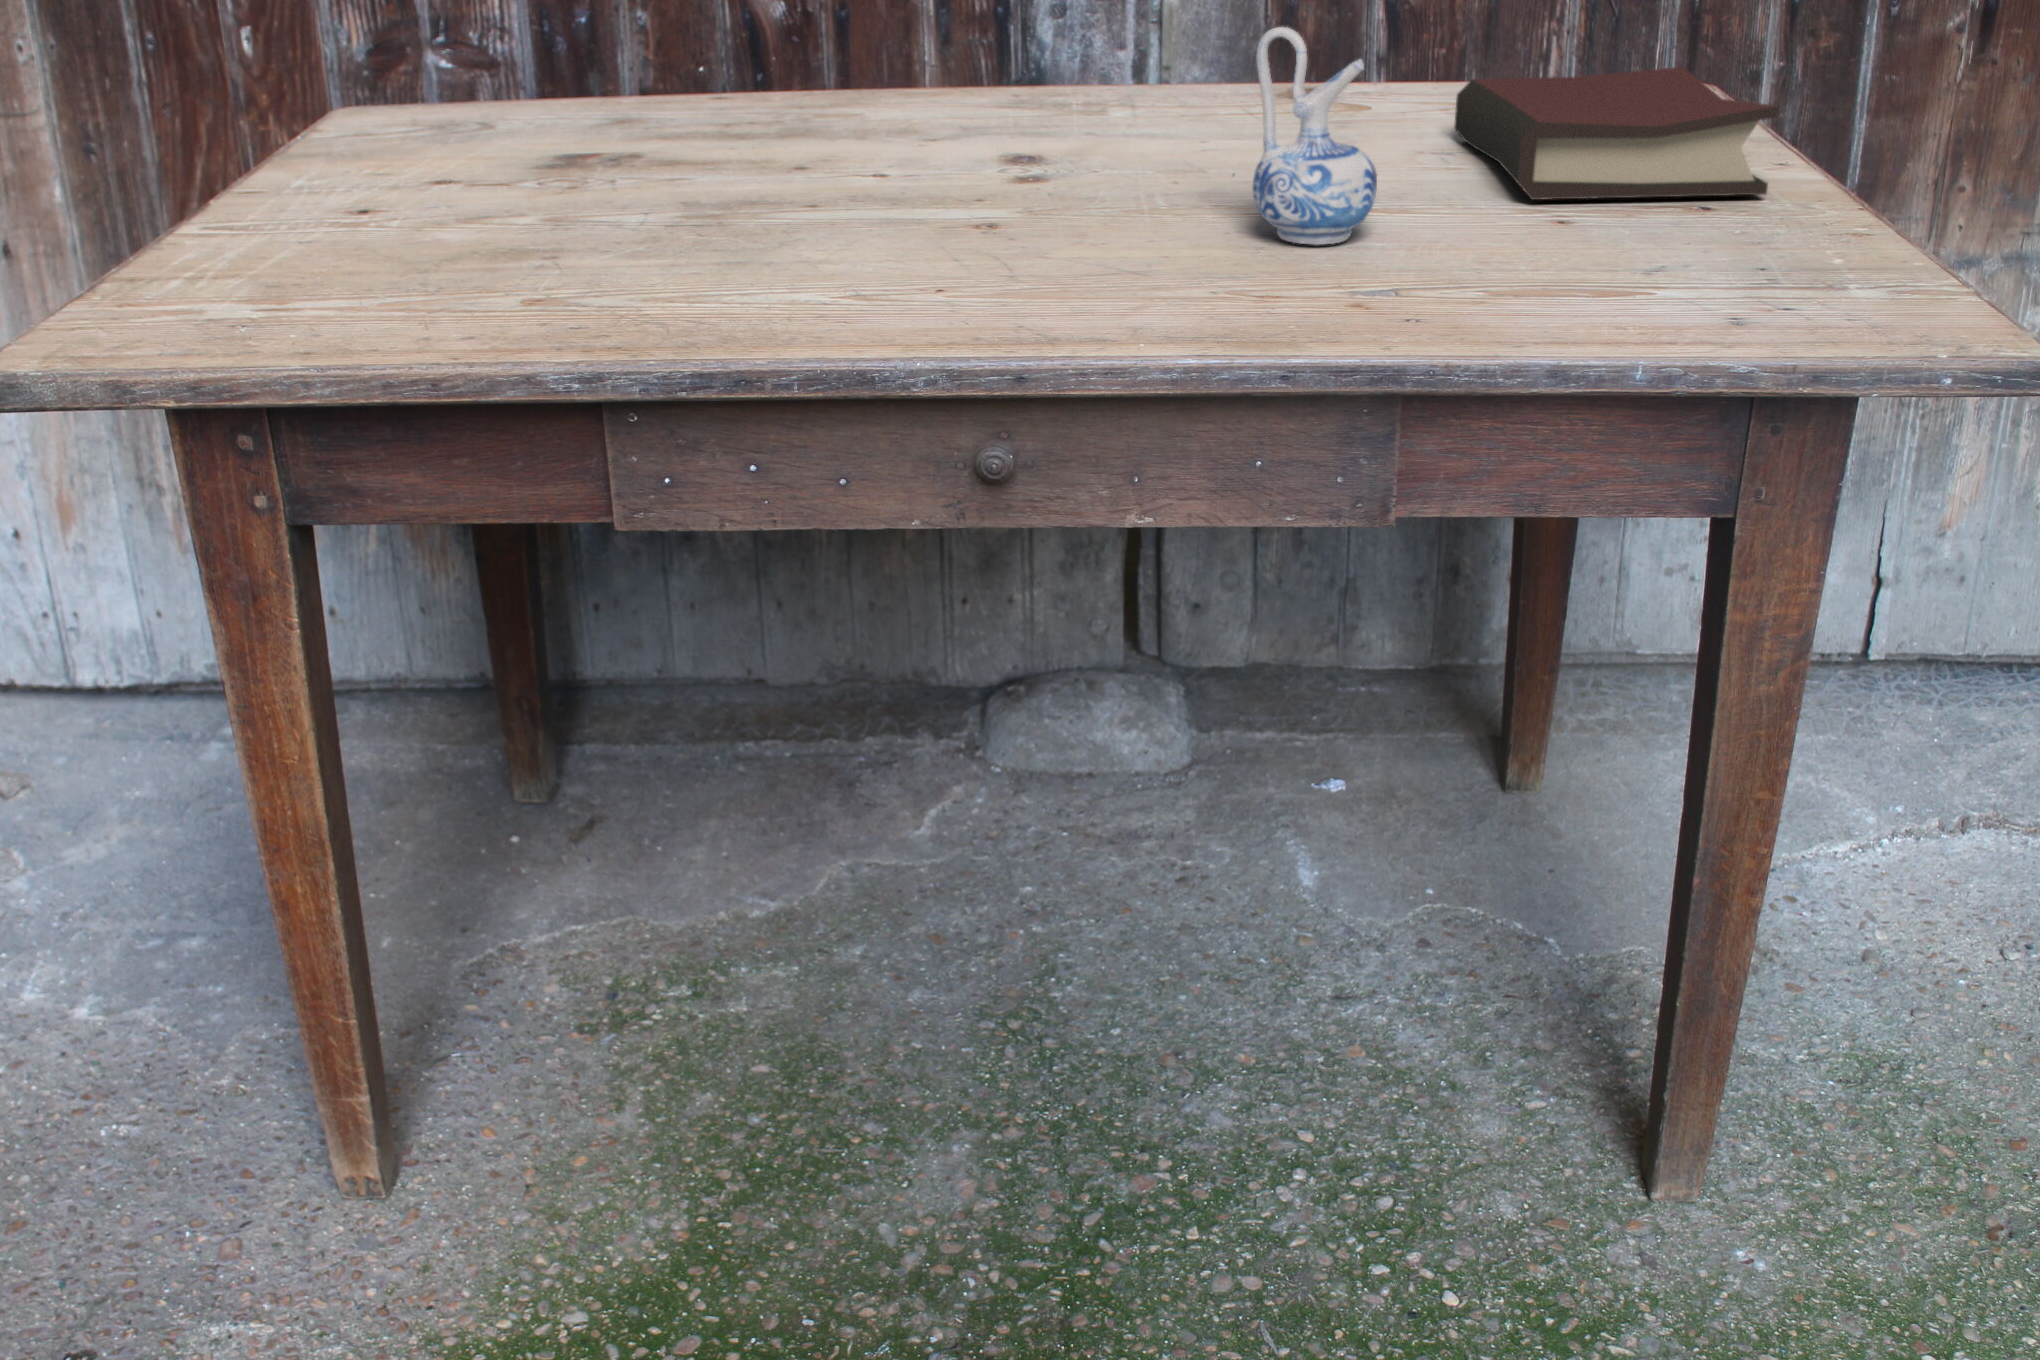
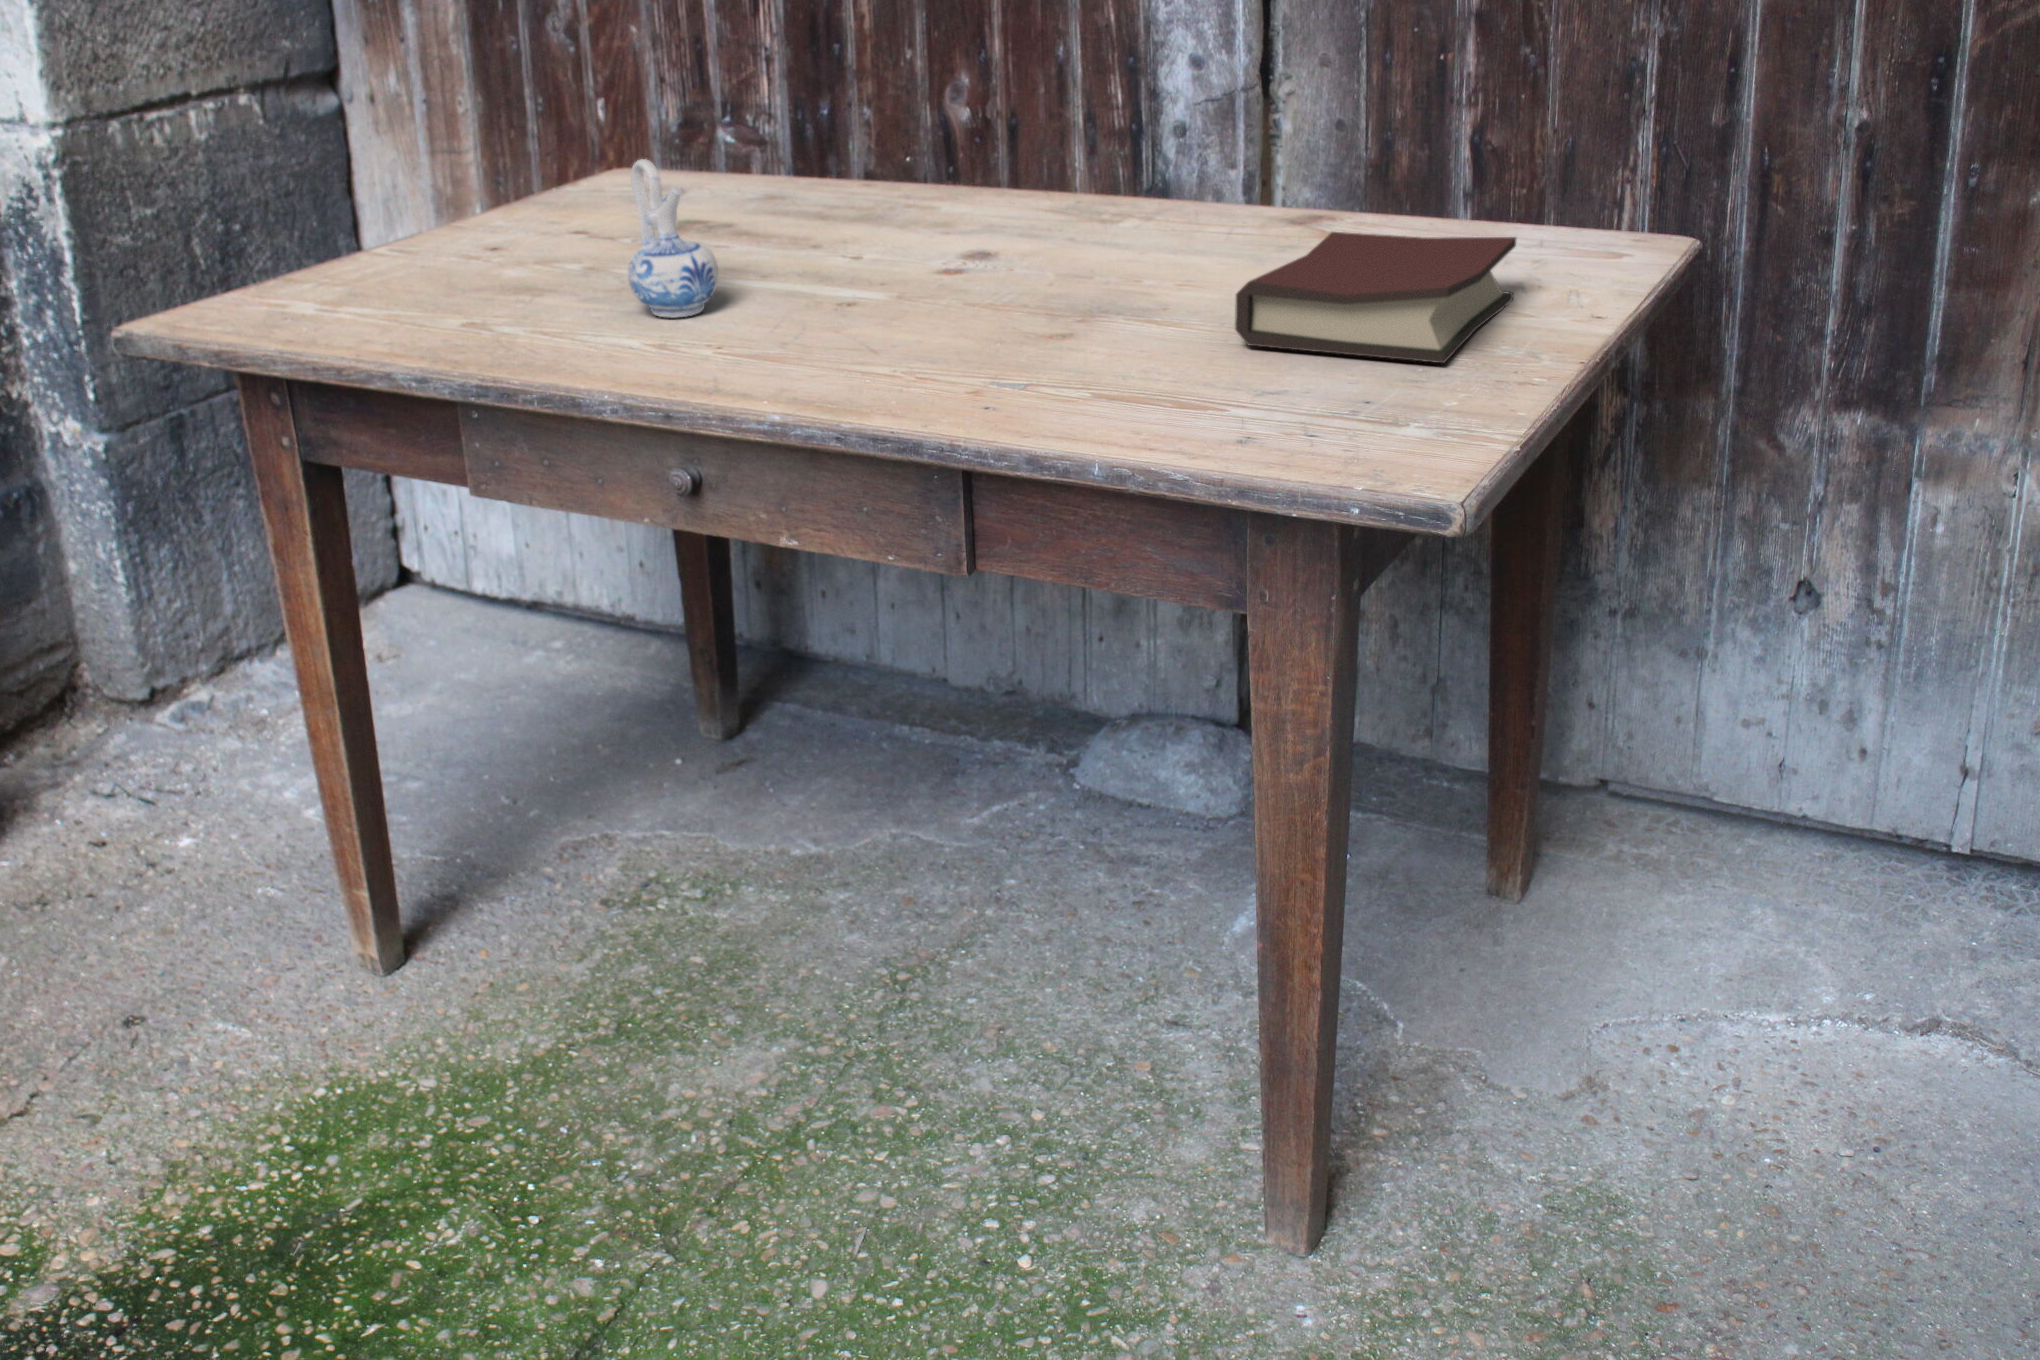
ceramic pitcher: present [1253,27,1377,245] -> present [628,159,718,317]

